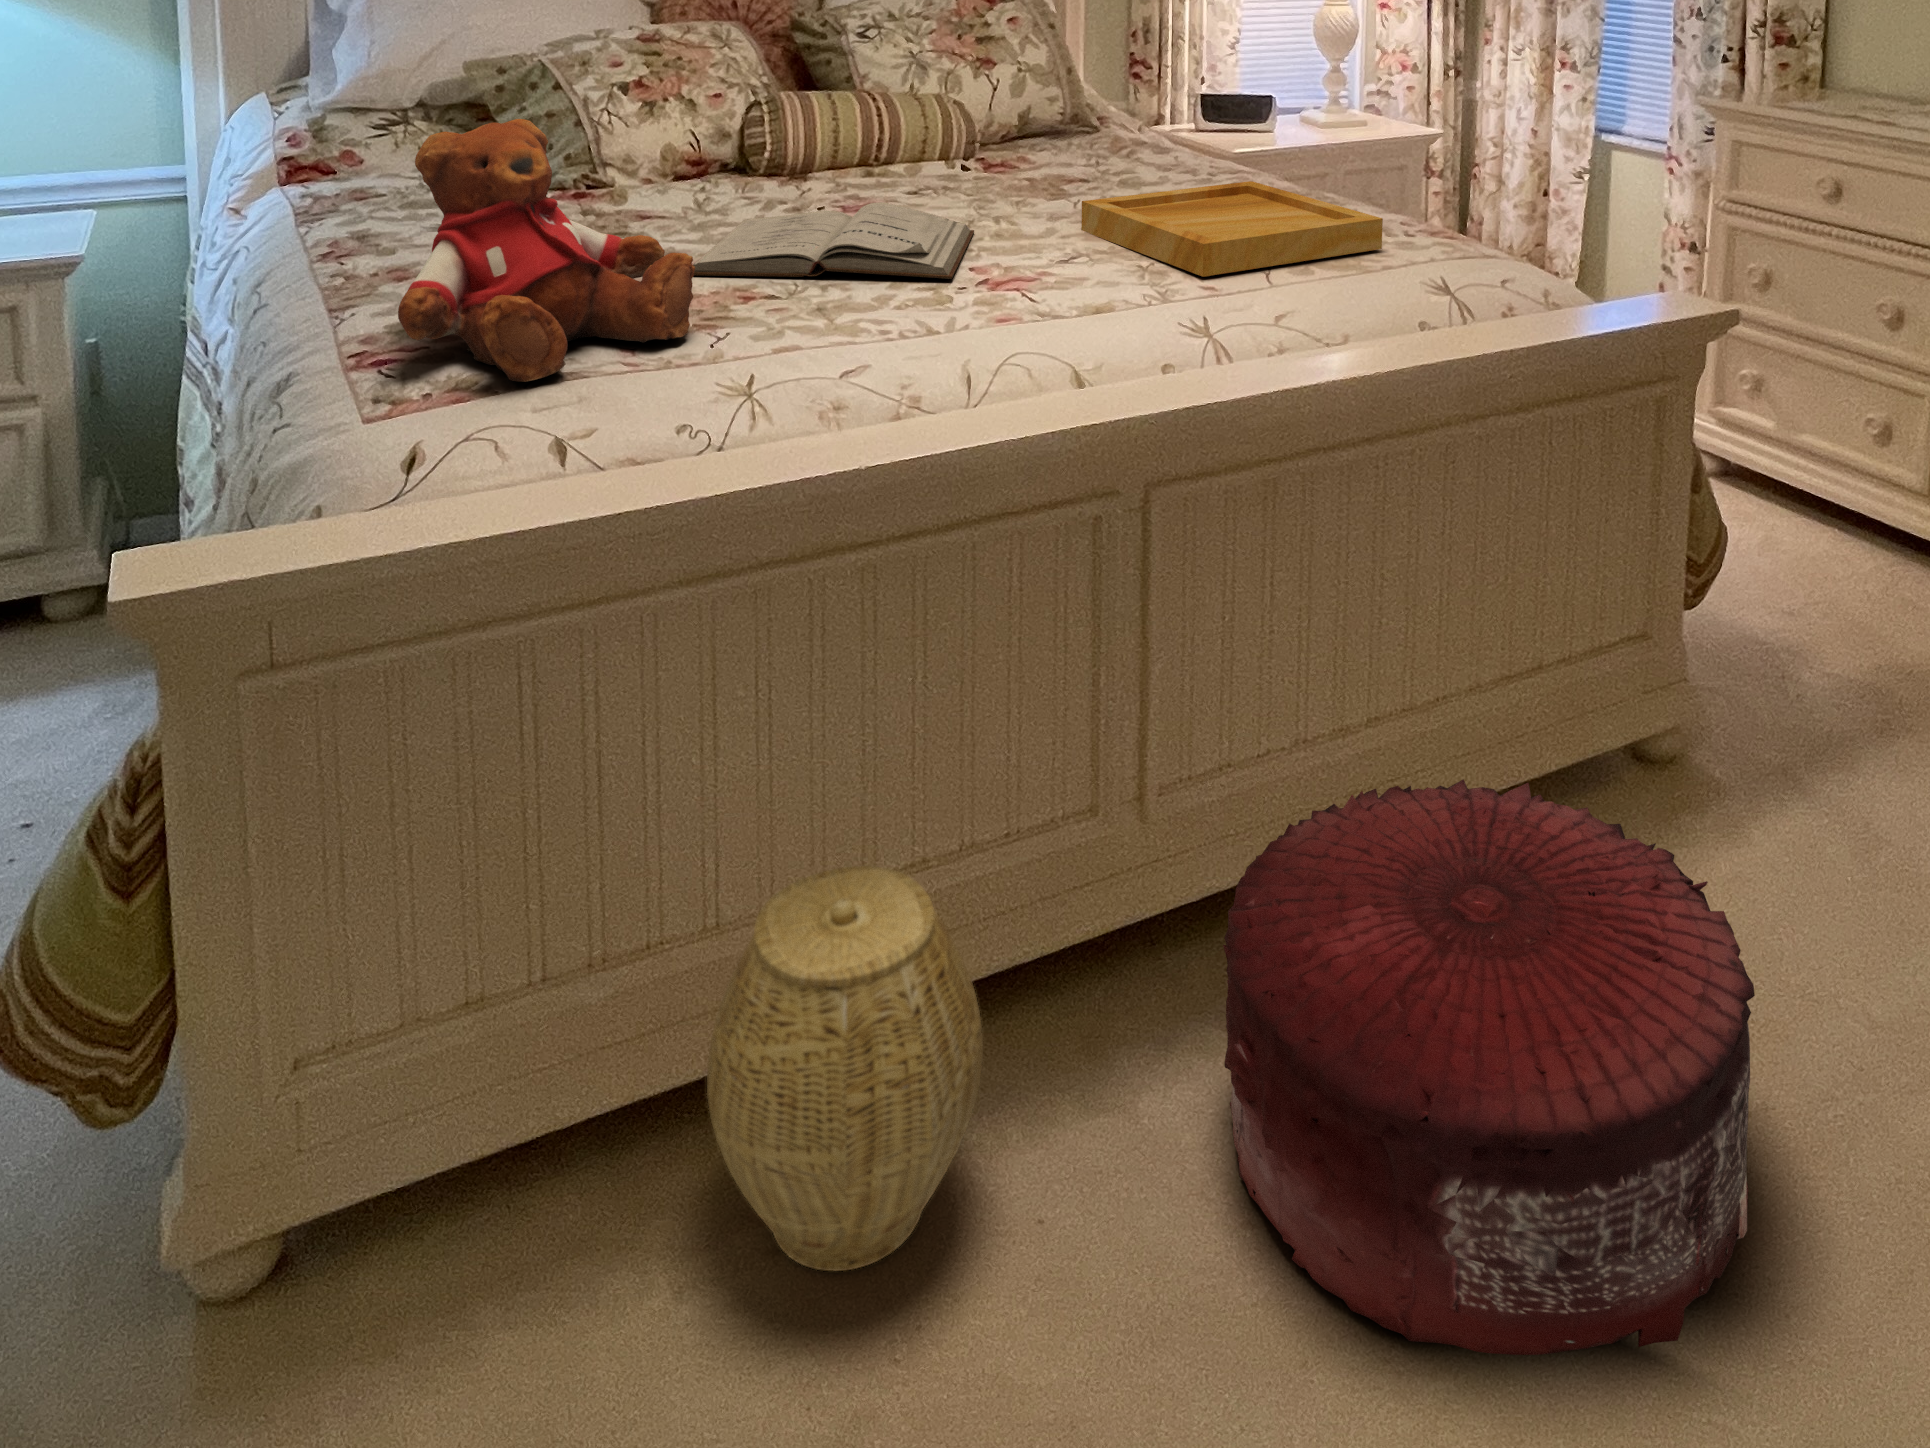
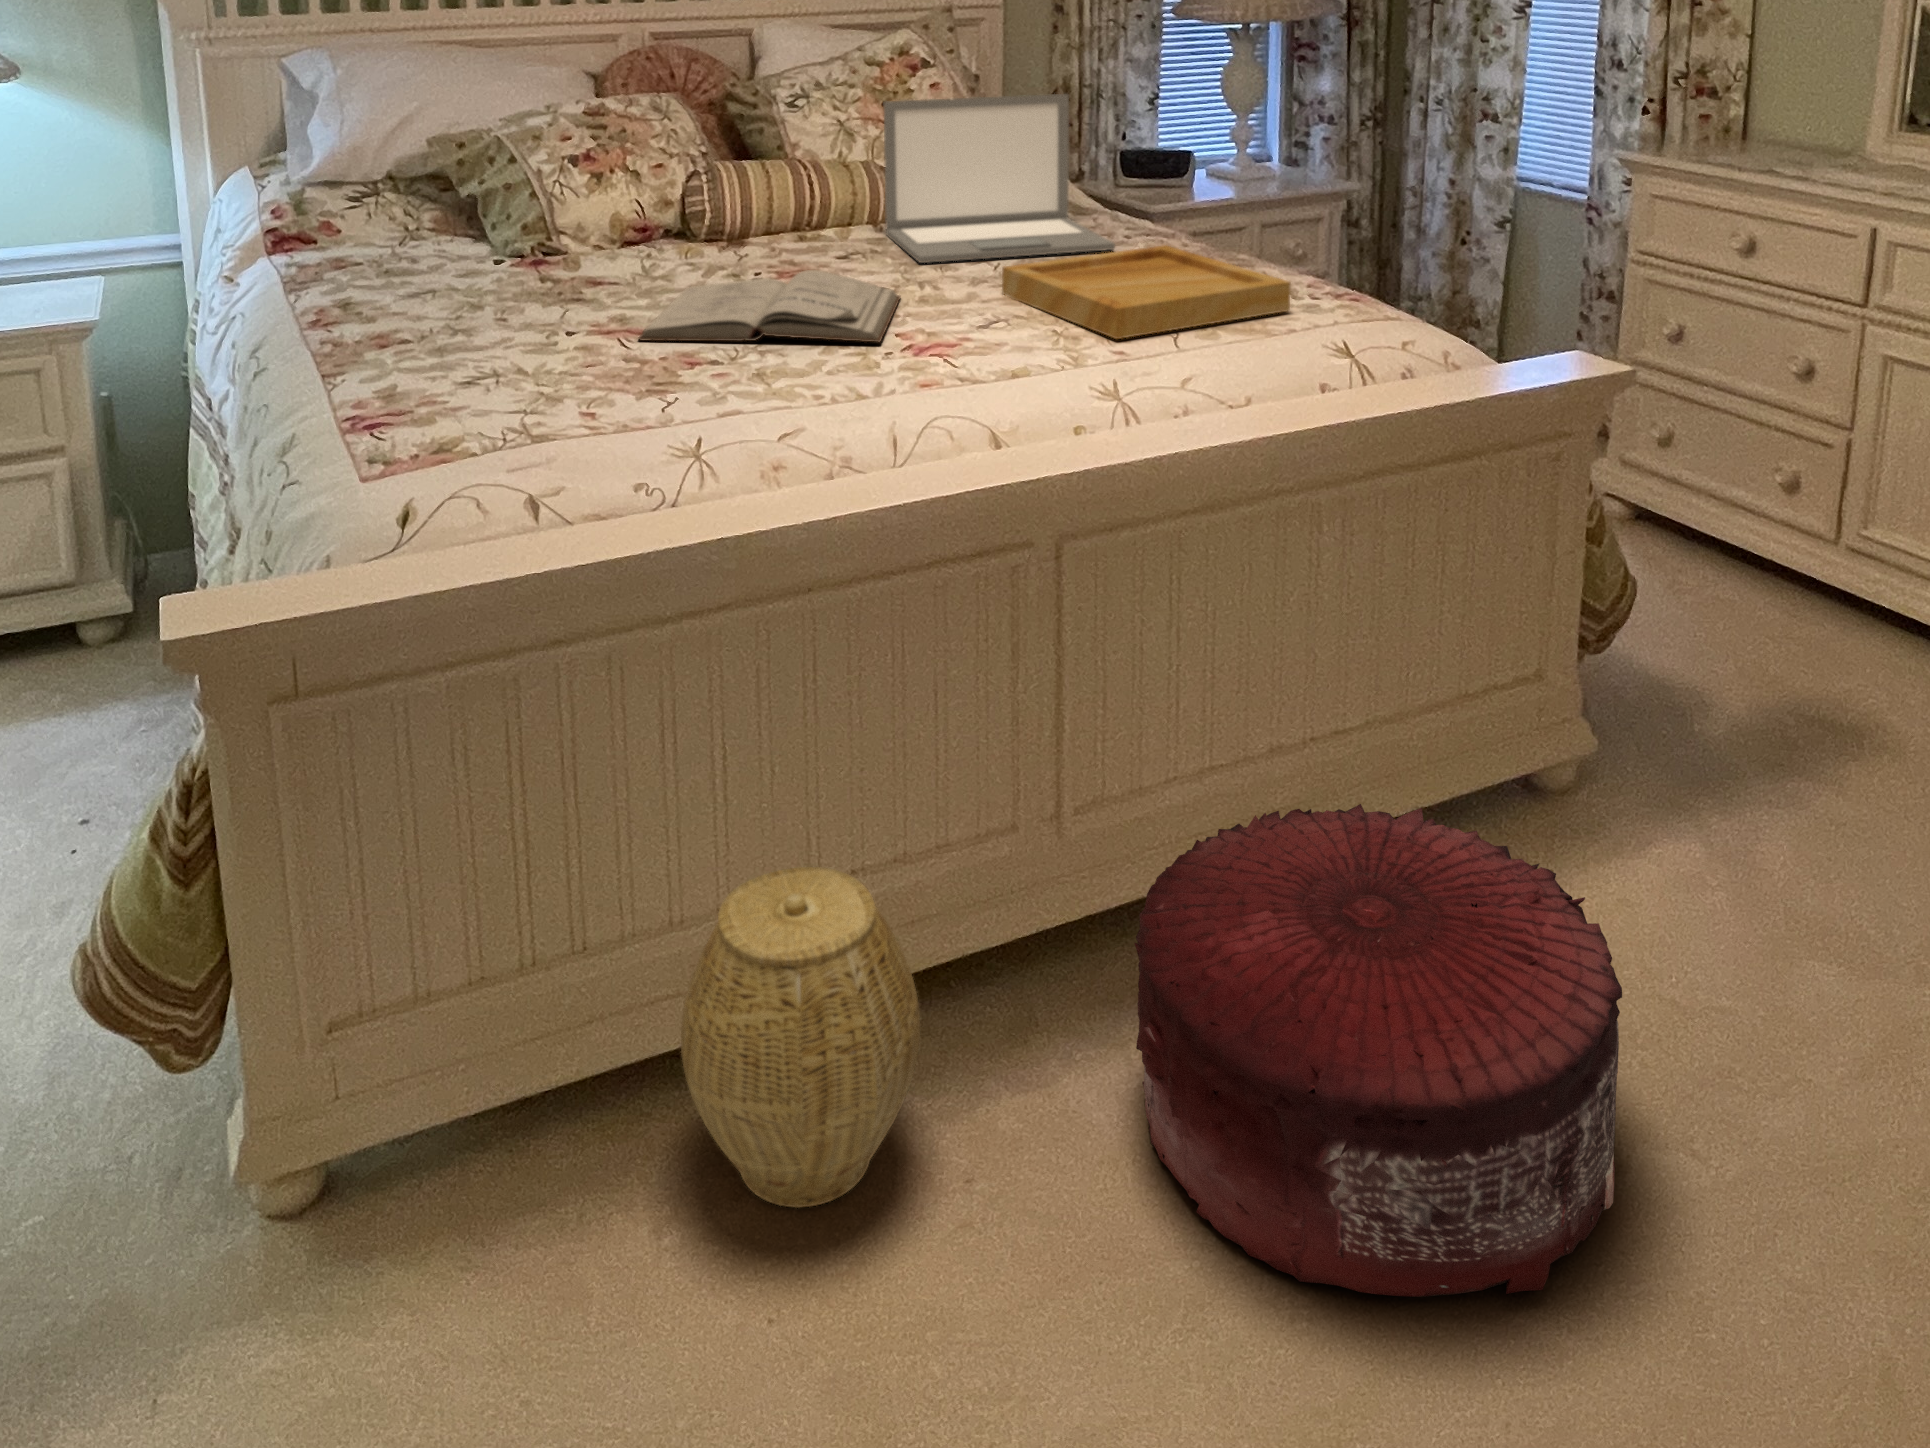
laptop: none [959,26,1198,198] -> present [884,94,1115,263]
teddy bear: present [398,119,695,382] -> none [388,201,647,440]

